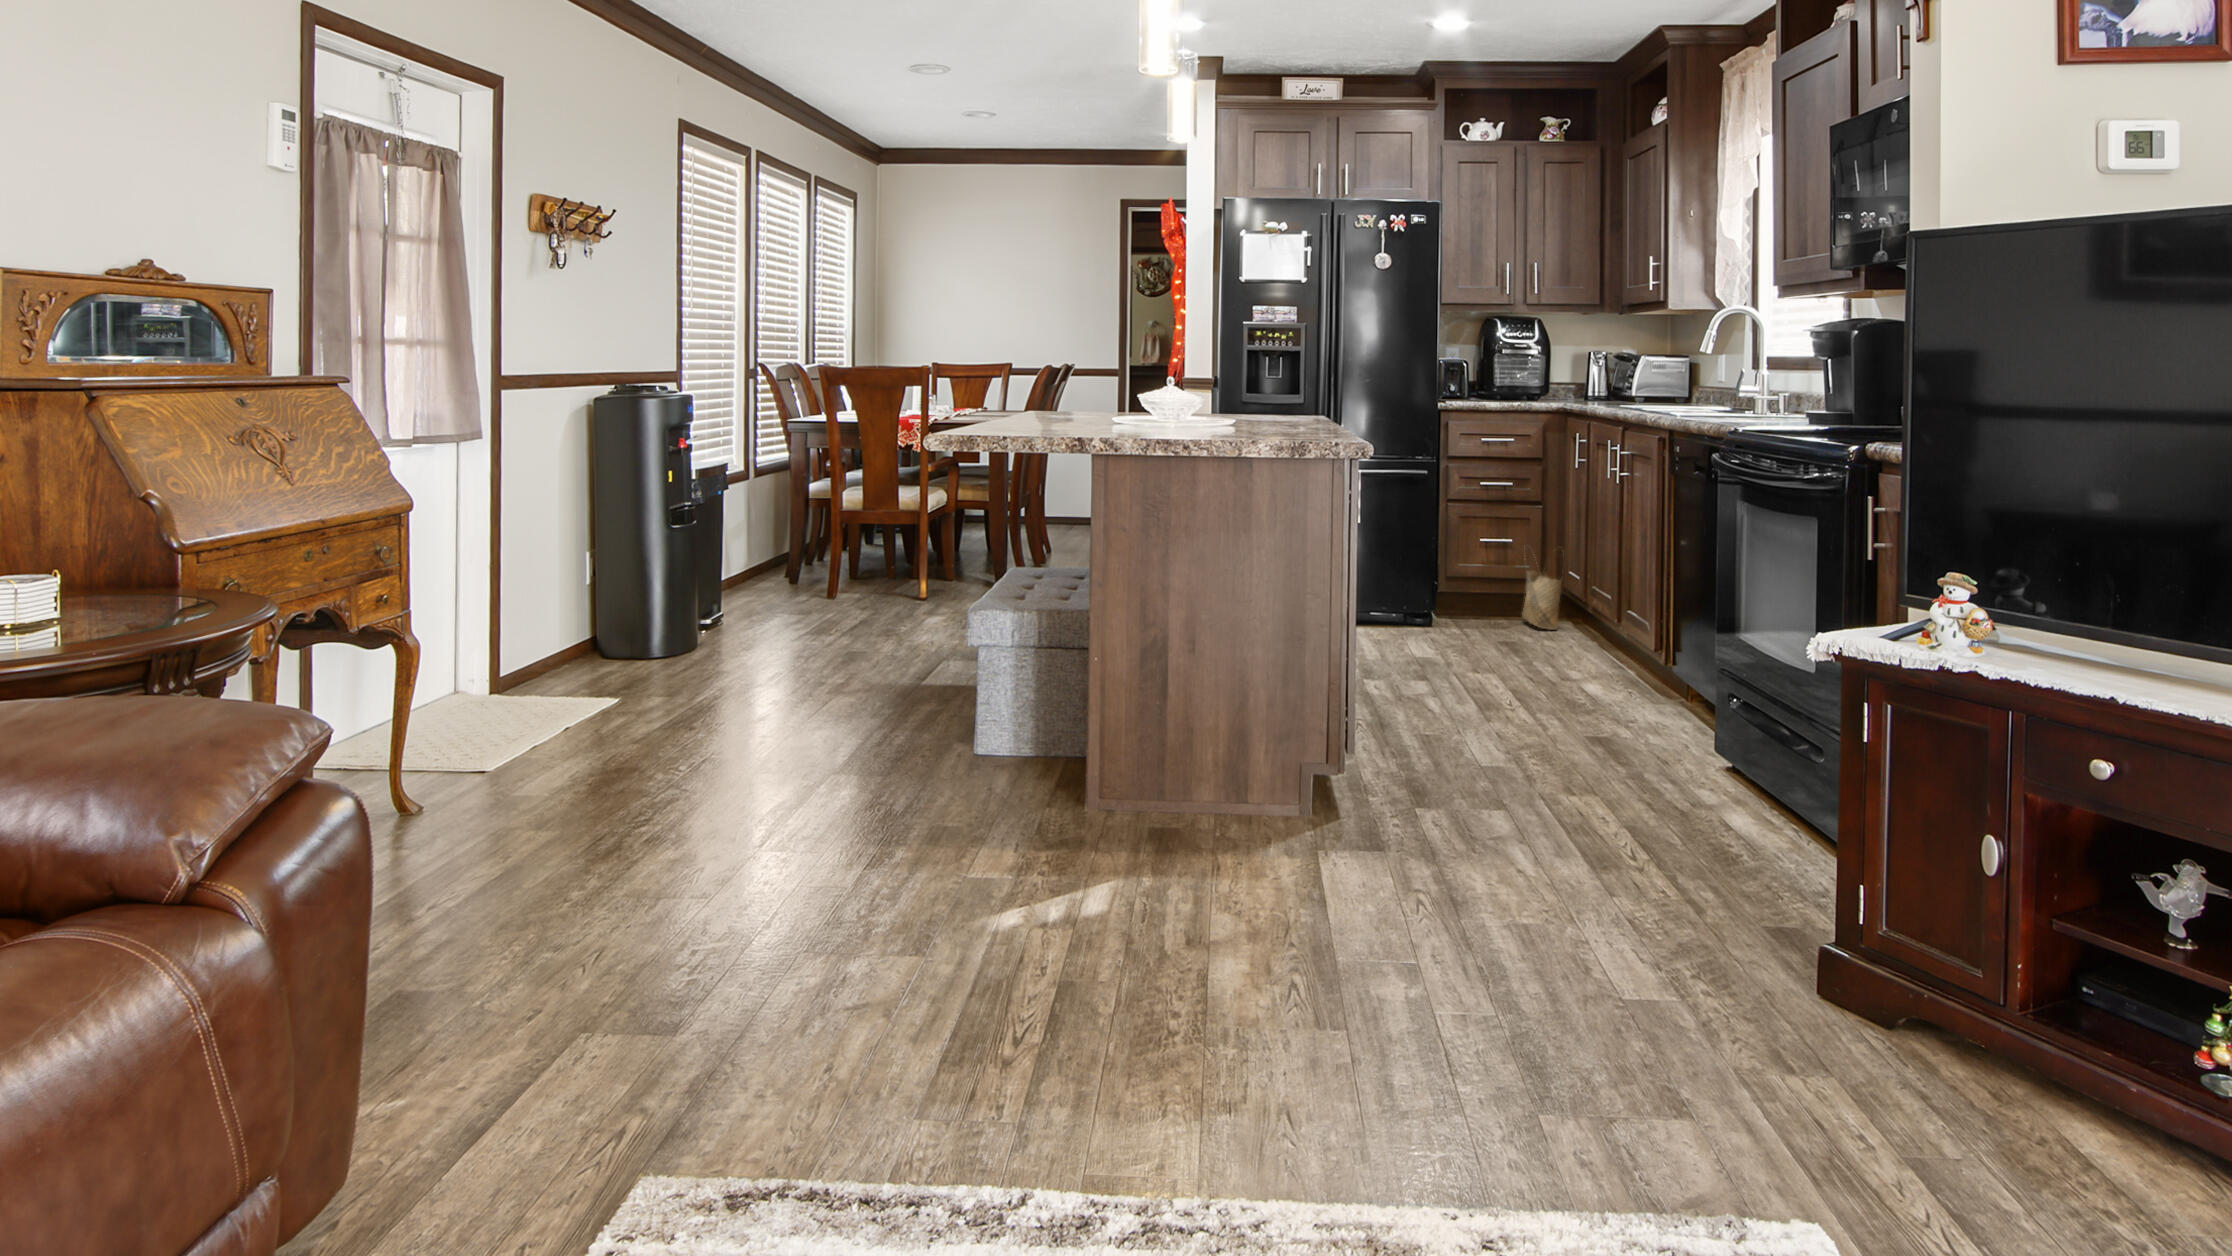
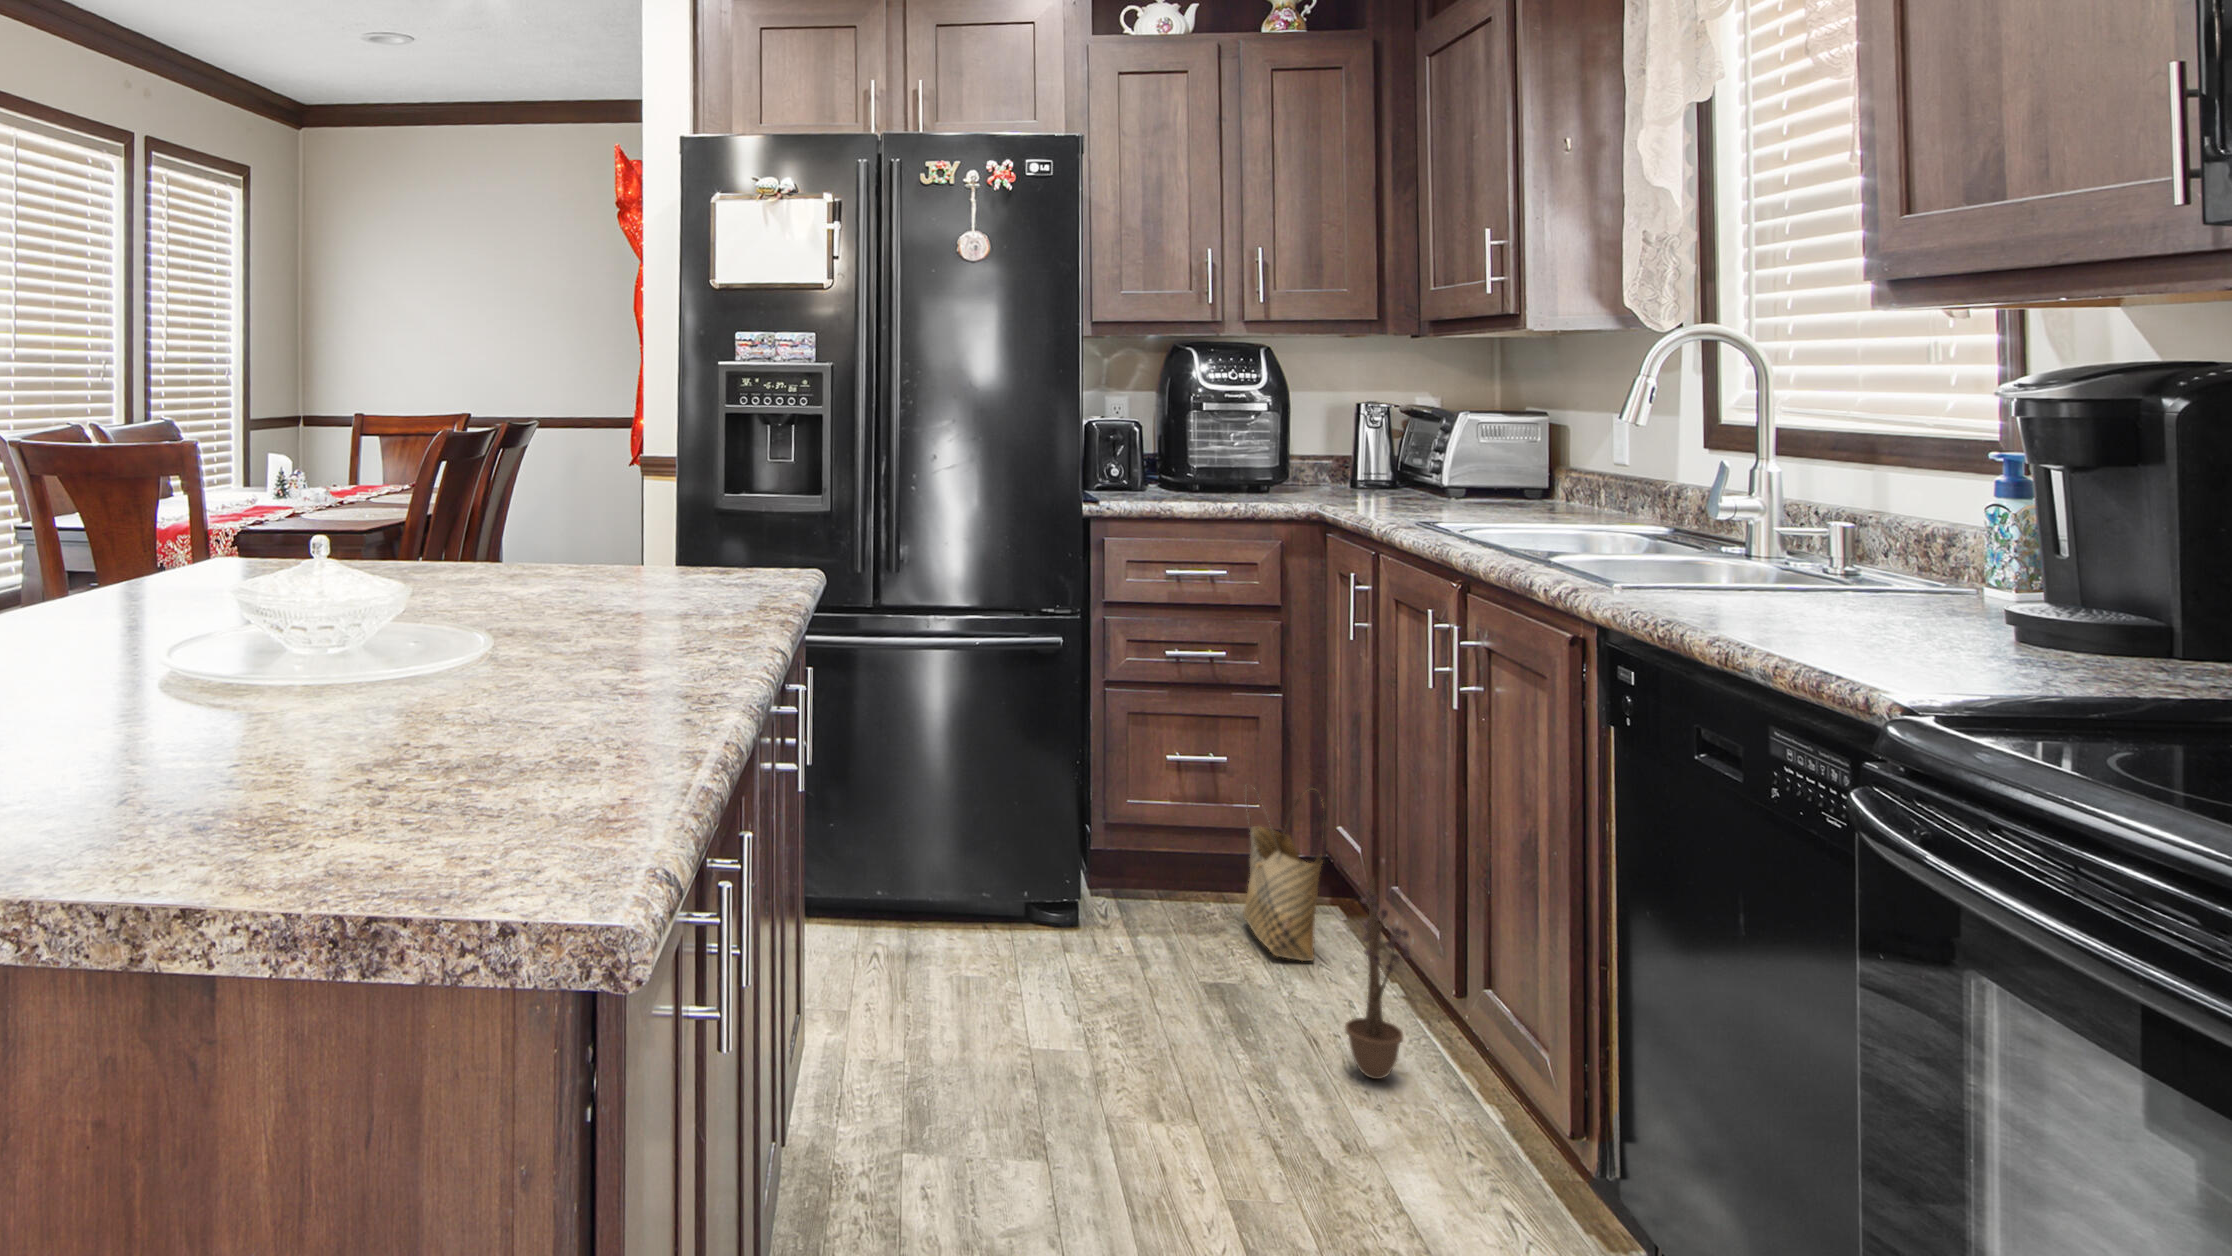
decorative plant: none [1570,565,1600,656] -> present [1345,877,1410,1079]

